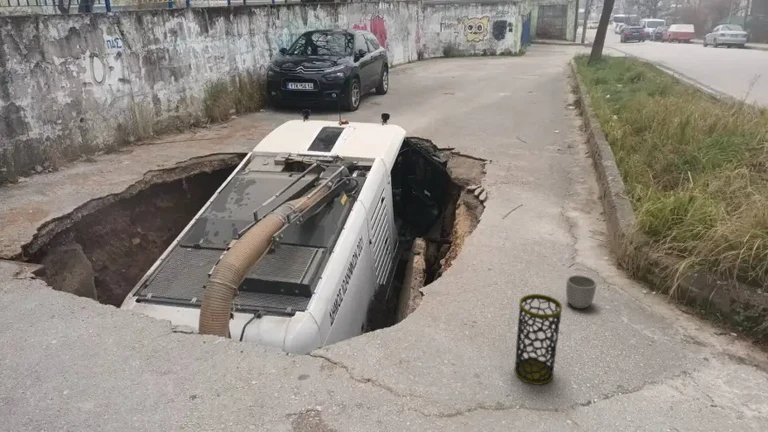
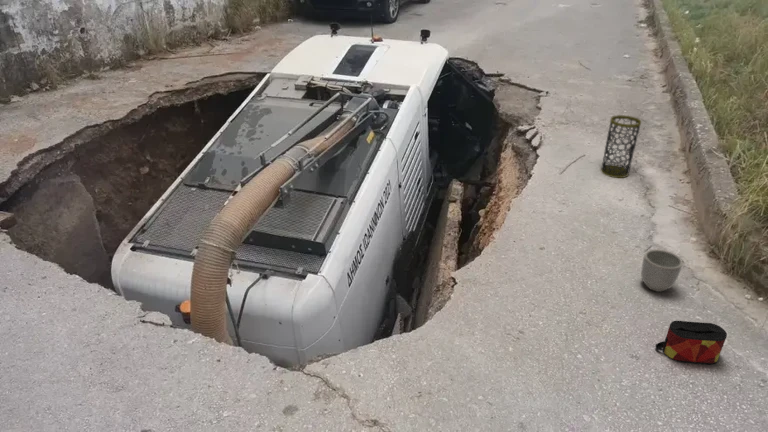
trash can: present [514,294,562,385] -> present [601,115,641,178]
bag: none [578,325,629,358] -> present [656,321,727,364]

